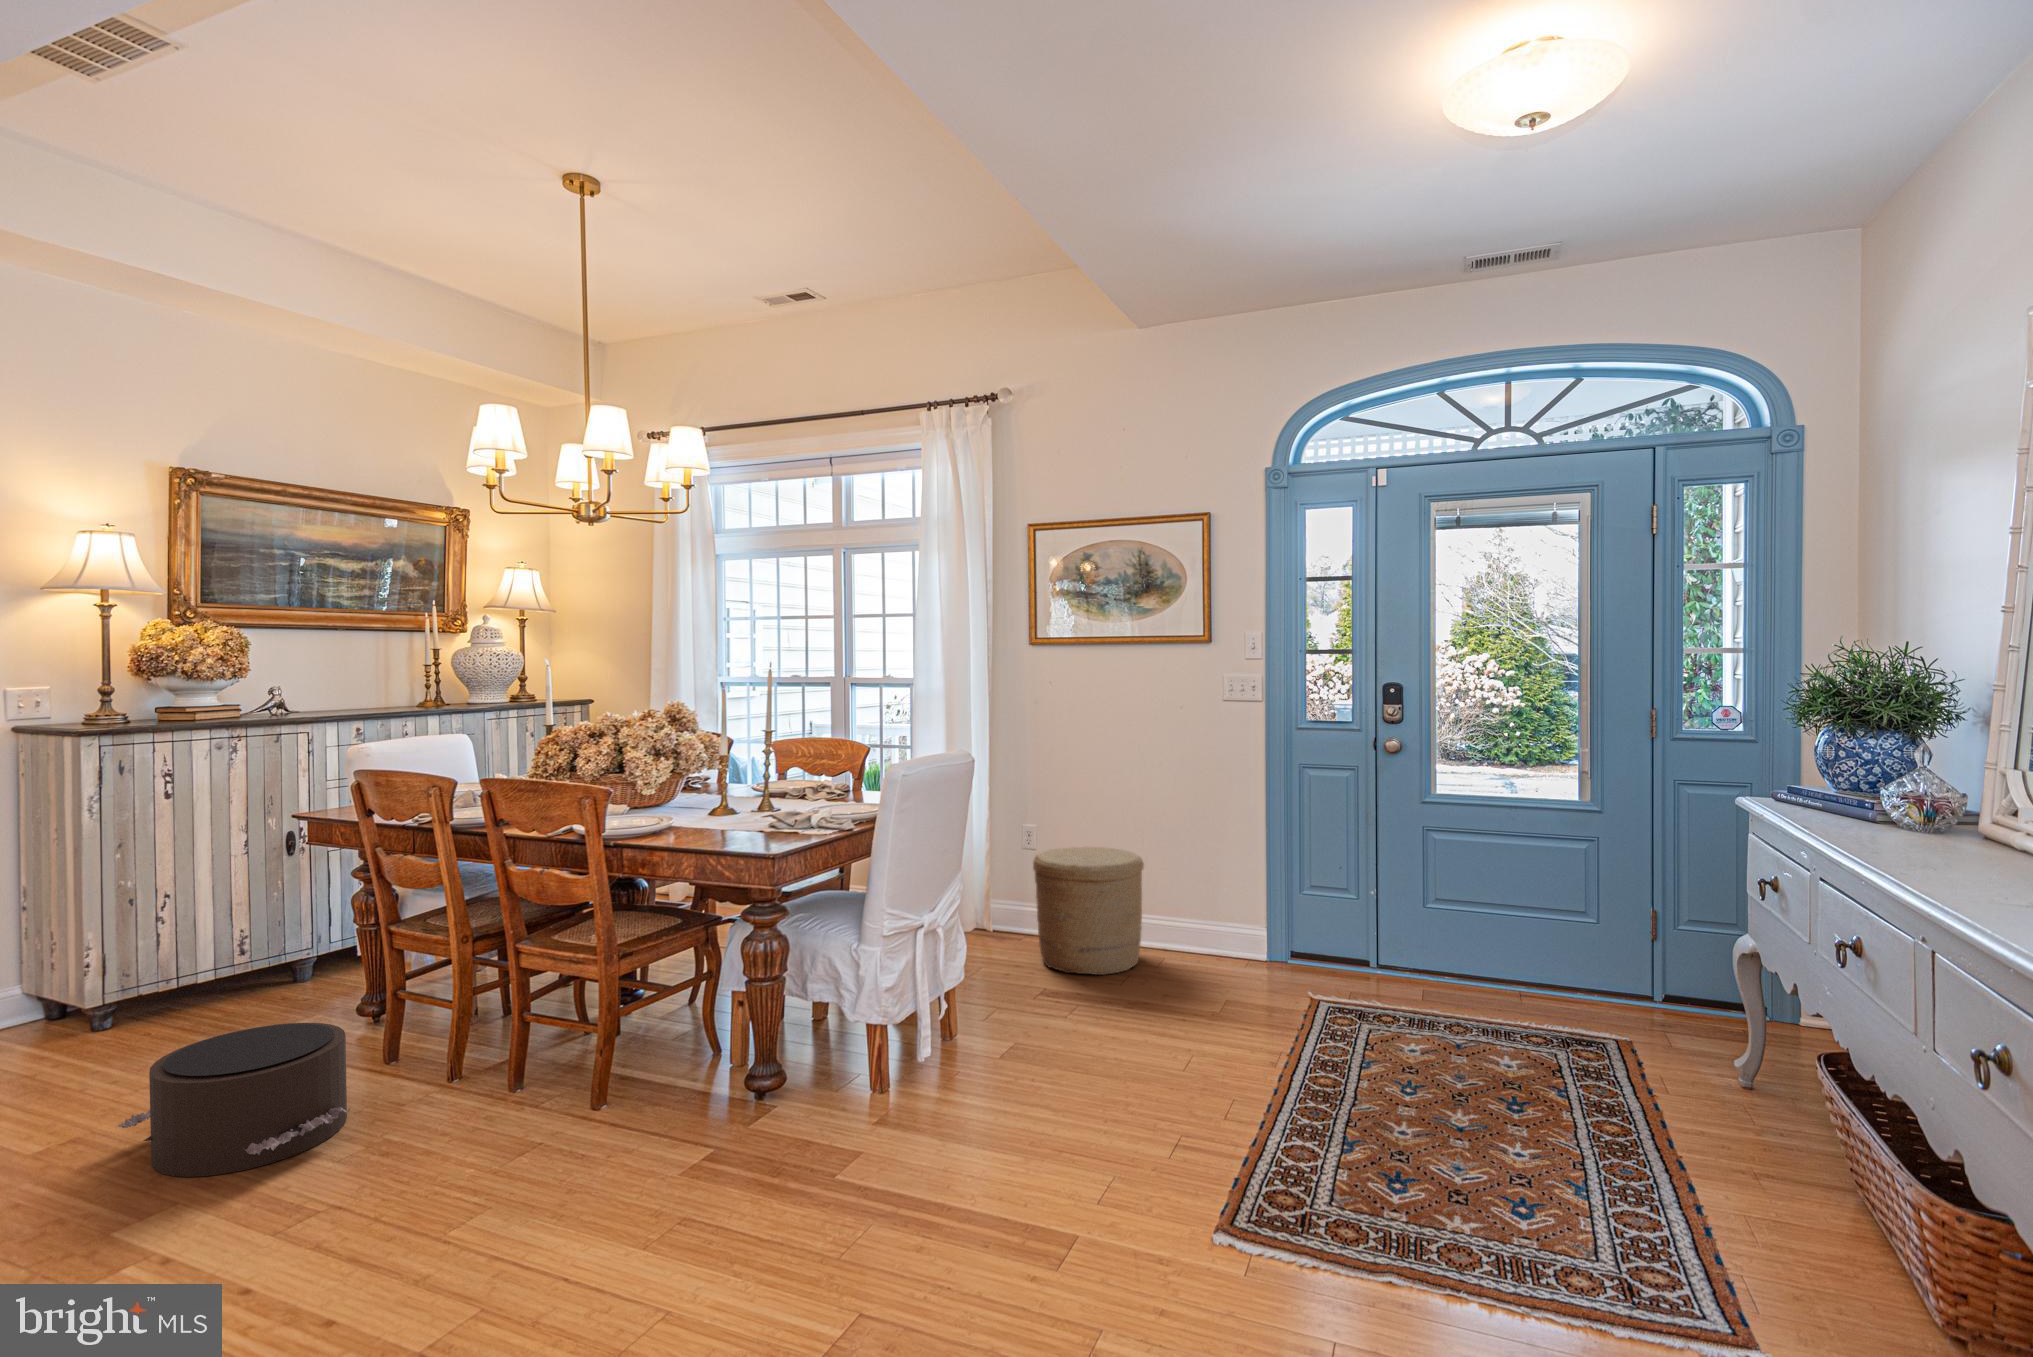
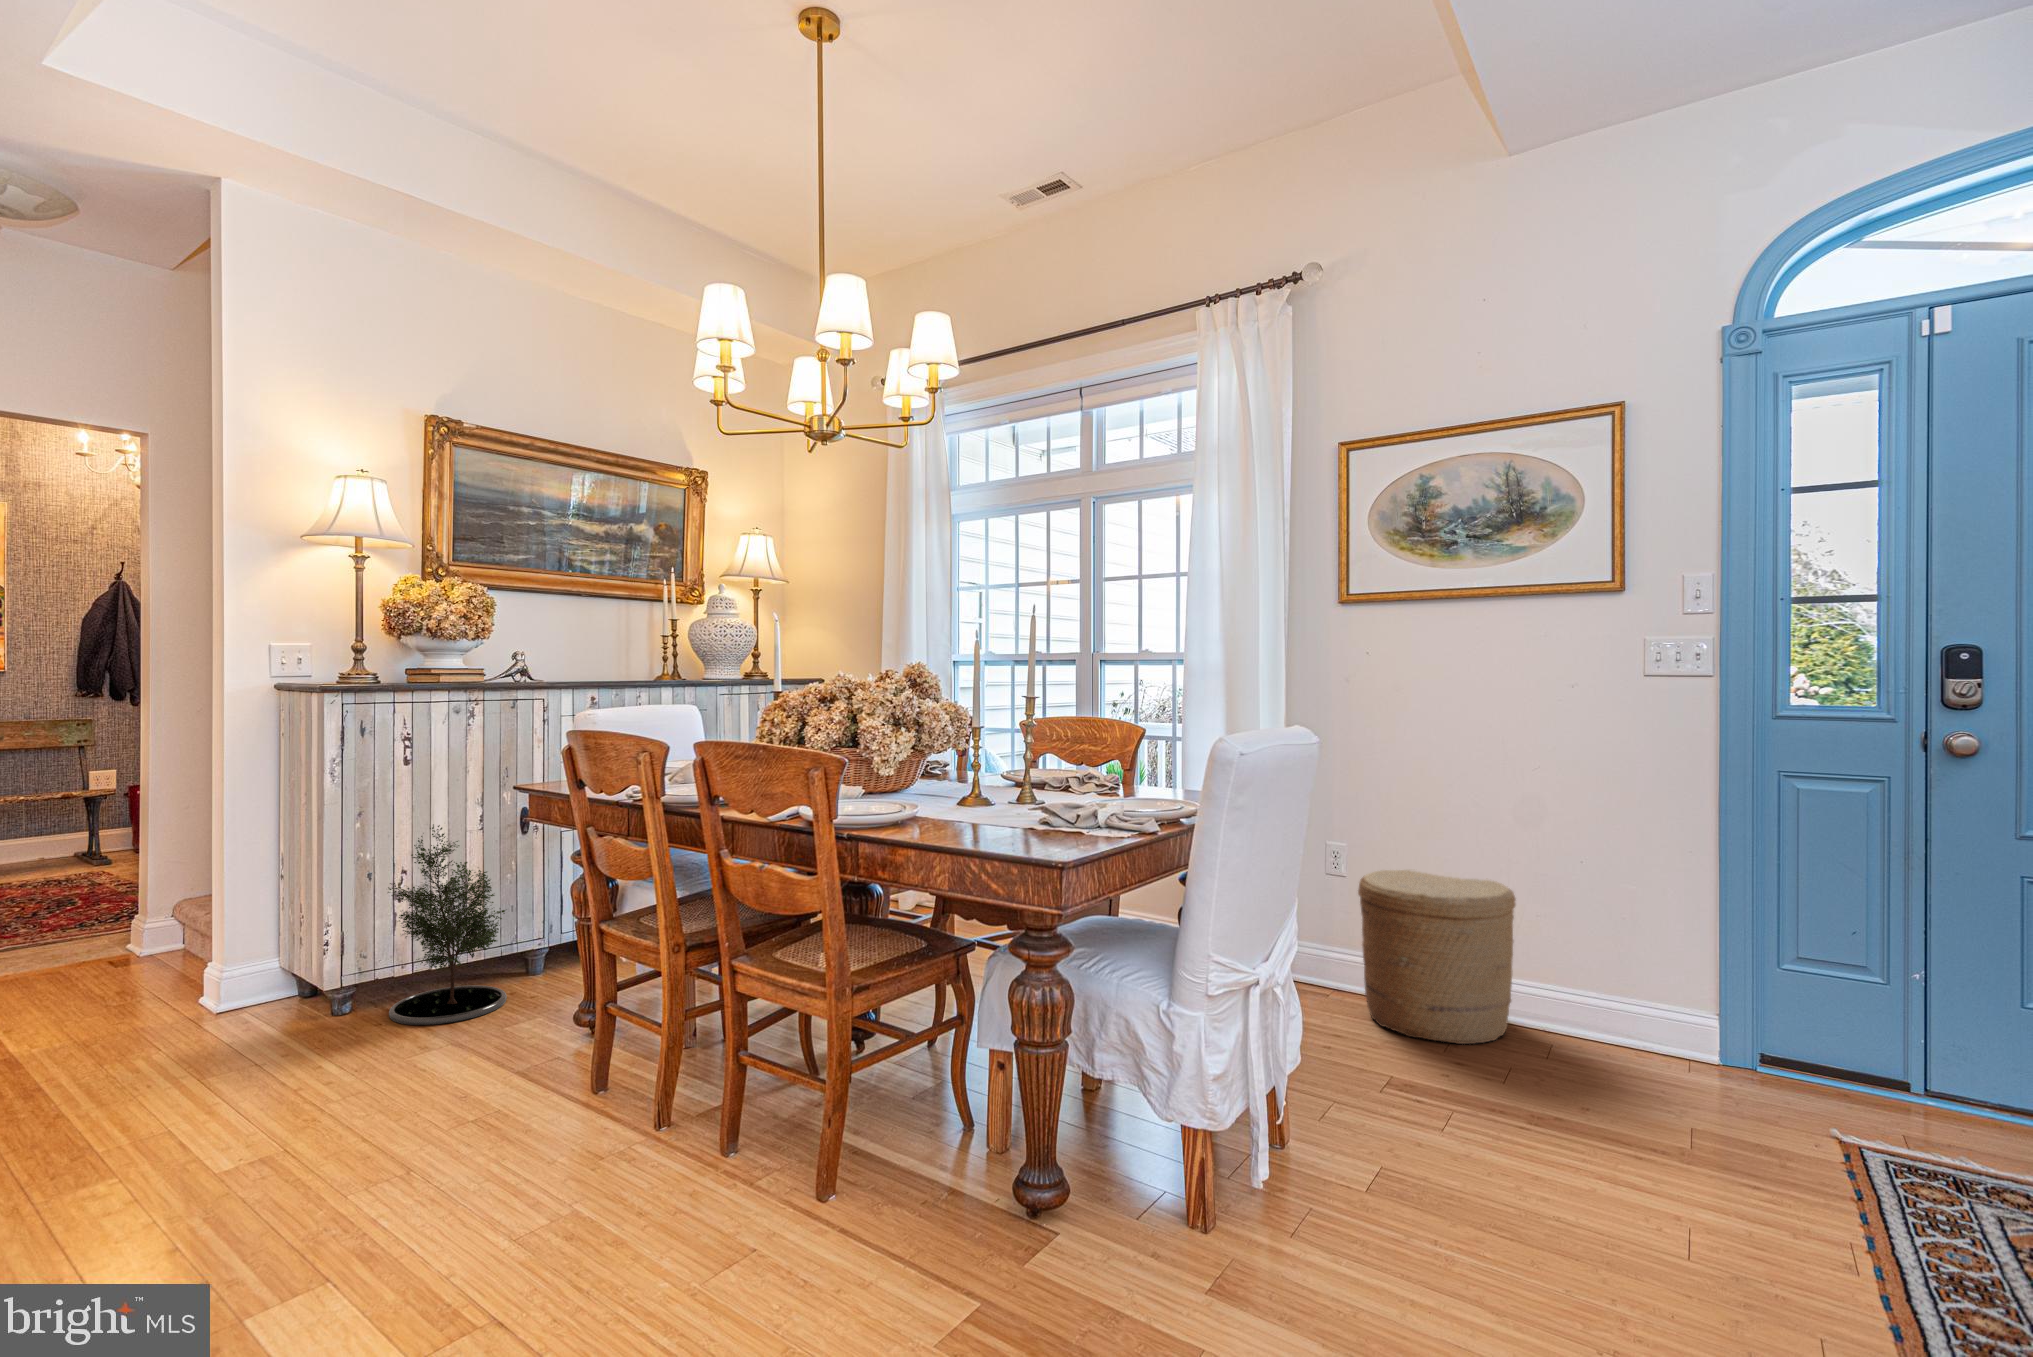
potted tree: none [156,852,282,1037] -> present [388,824,507,1025]
pouf: present [117,1023,350,1177] -> none [297,1030,540,1218]

